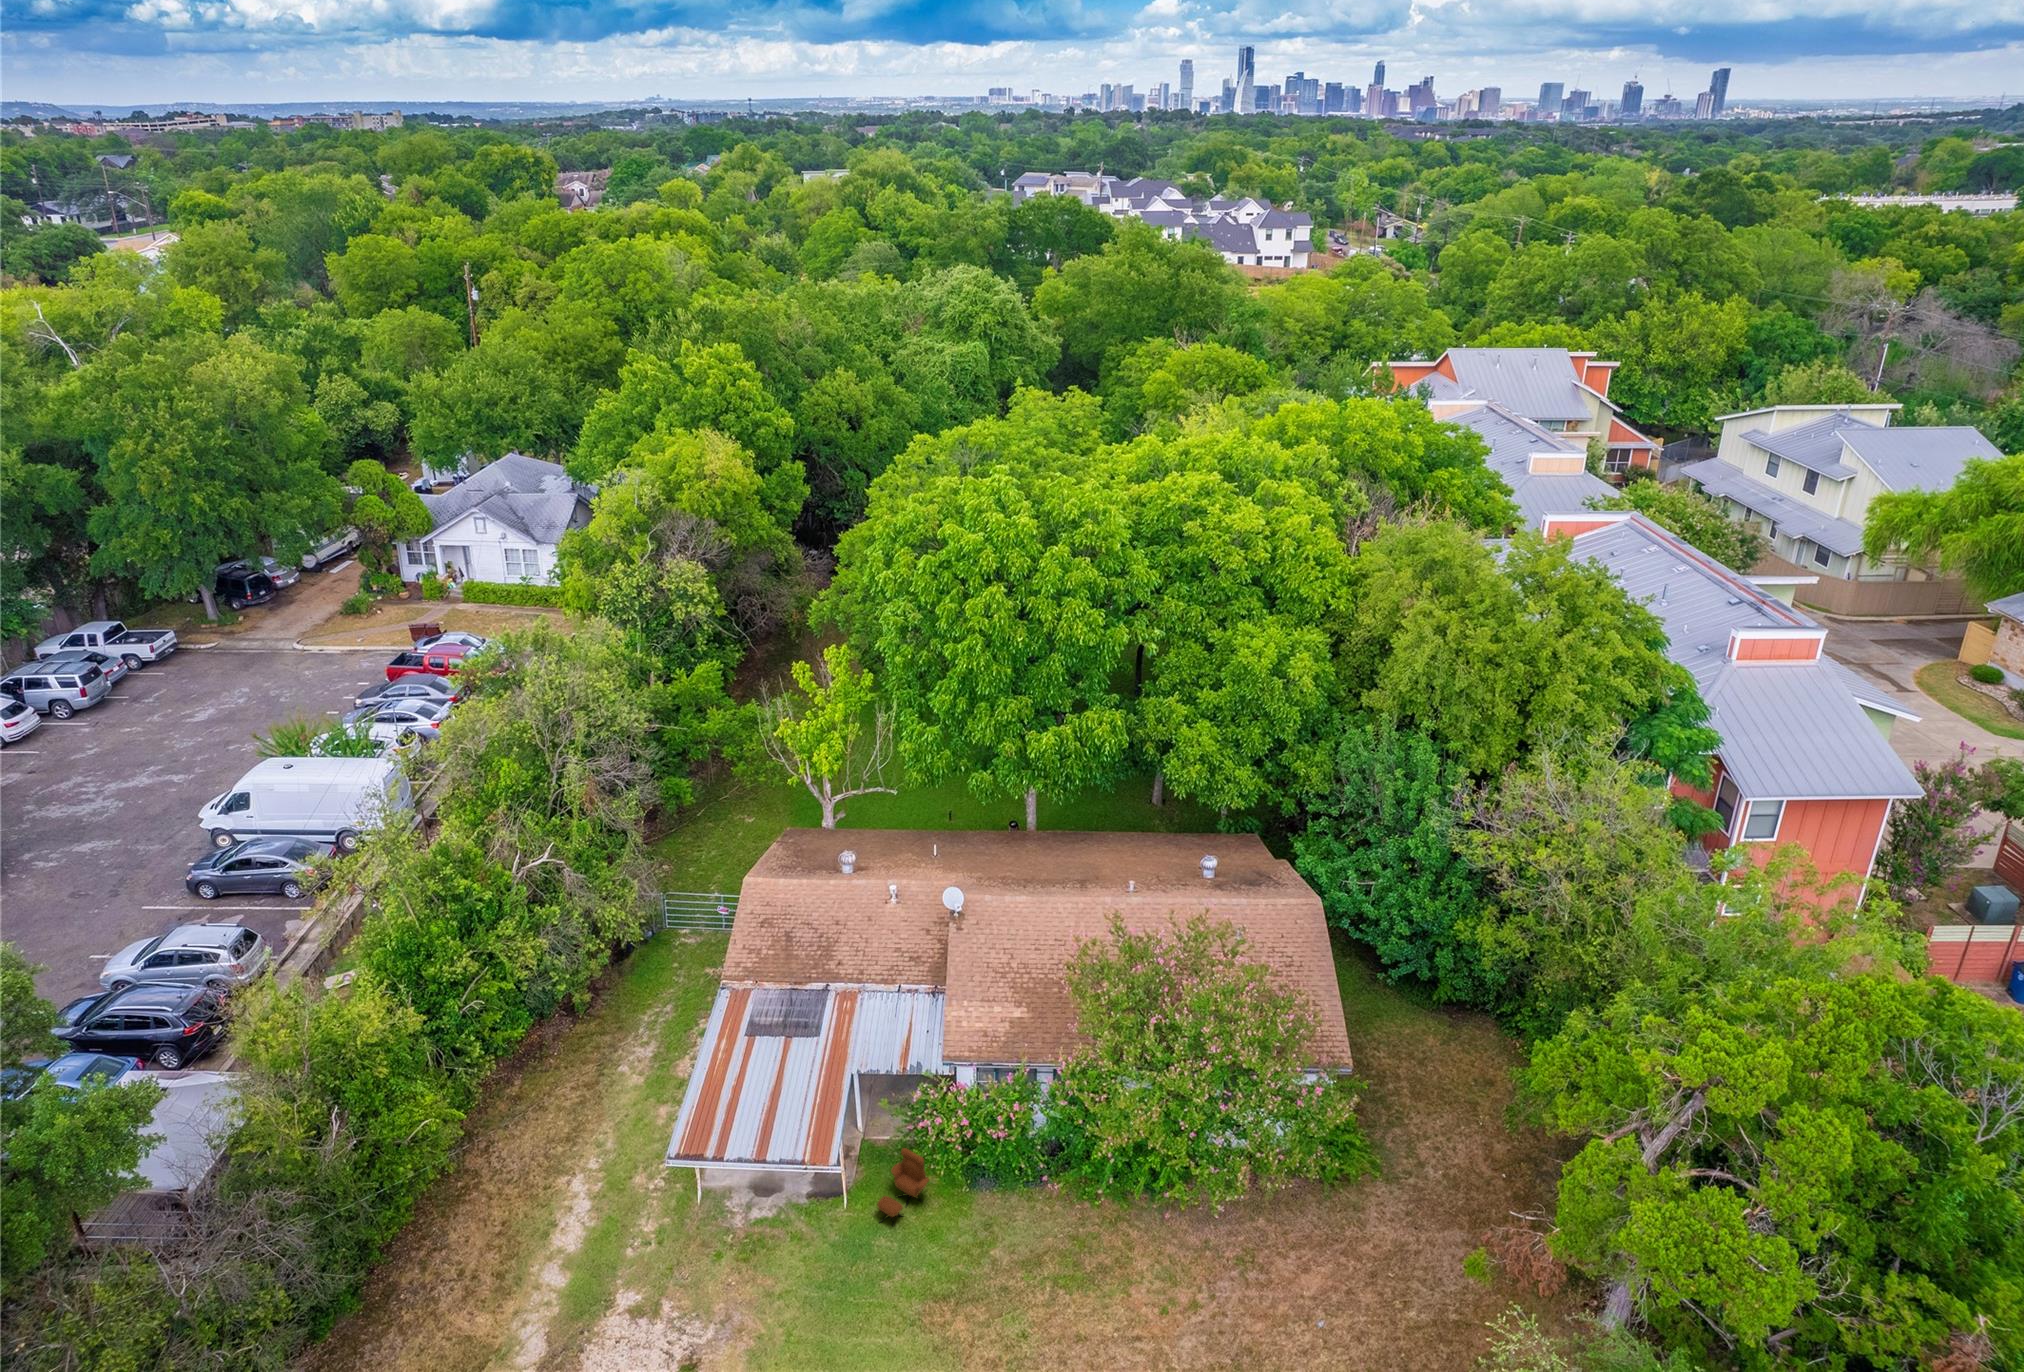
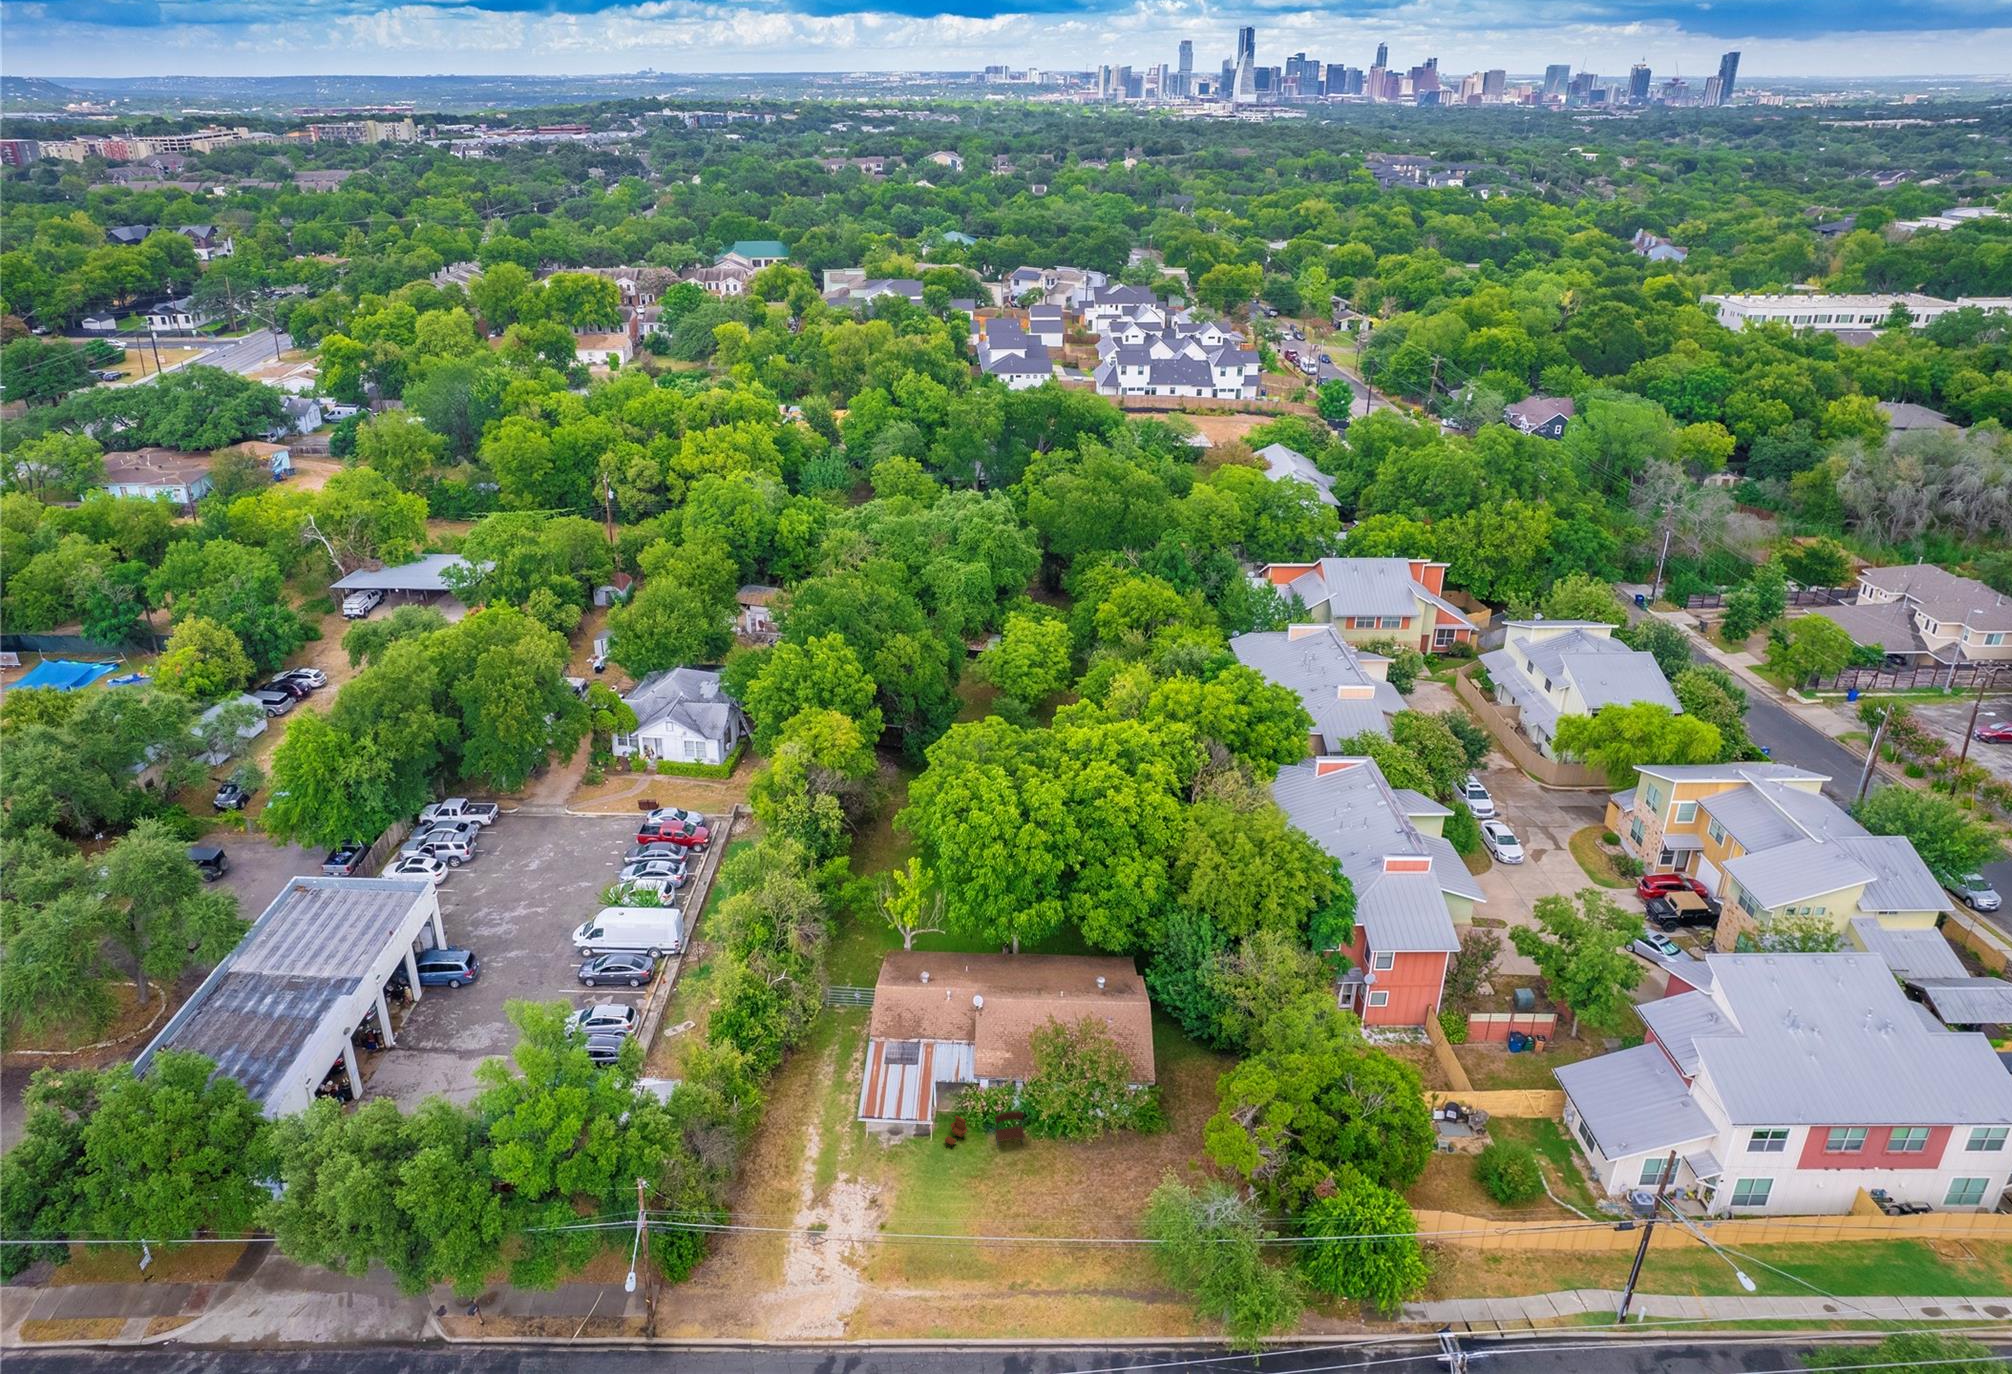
bench: none [991,1137,1062,1222] -> present [995,1111,1025,1146]

